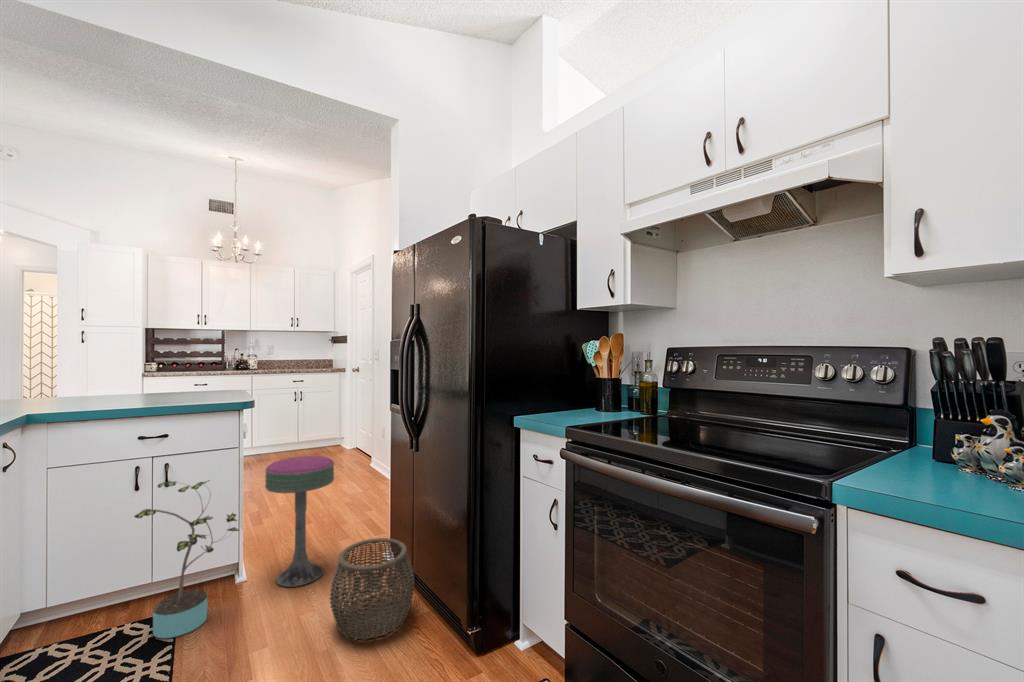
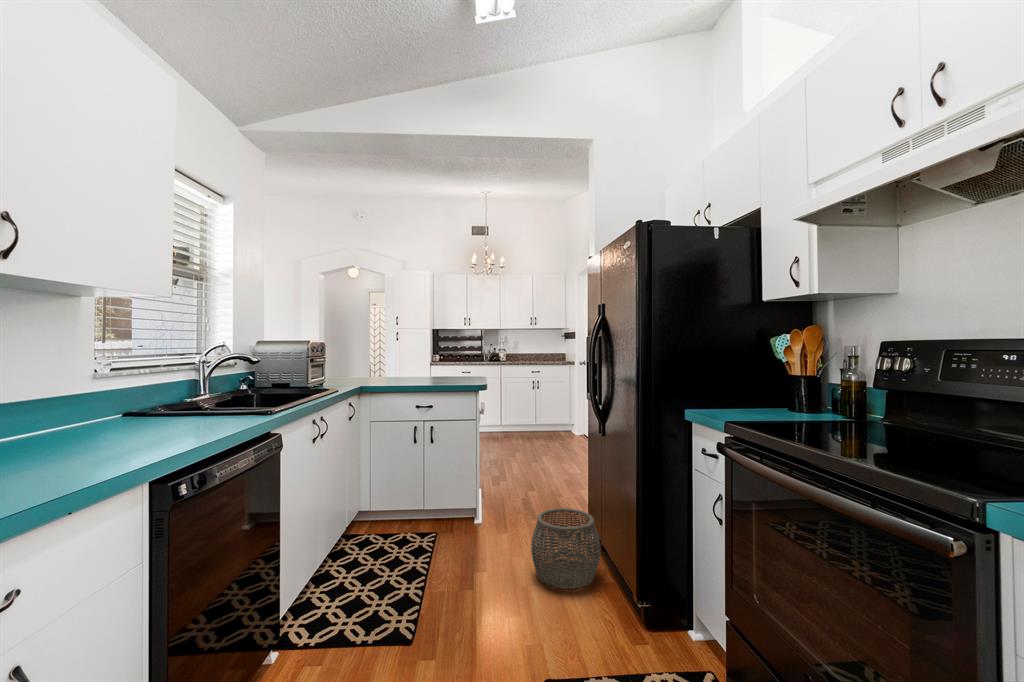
bar stool: present [265,456,334,587] -> none [493,433,545,538]
potted plant: present [135,481,239,638] -> none [410,438,473,549]

